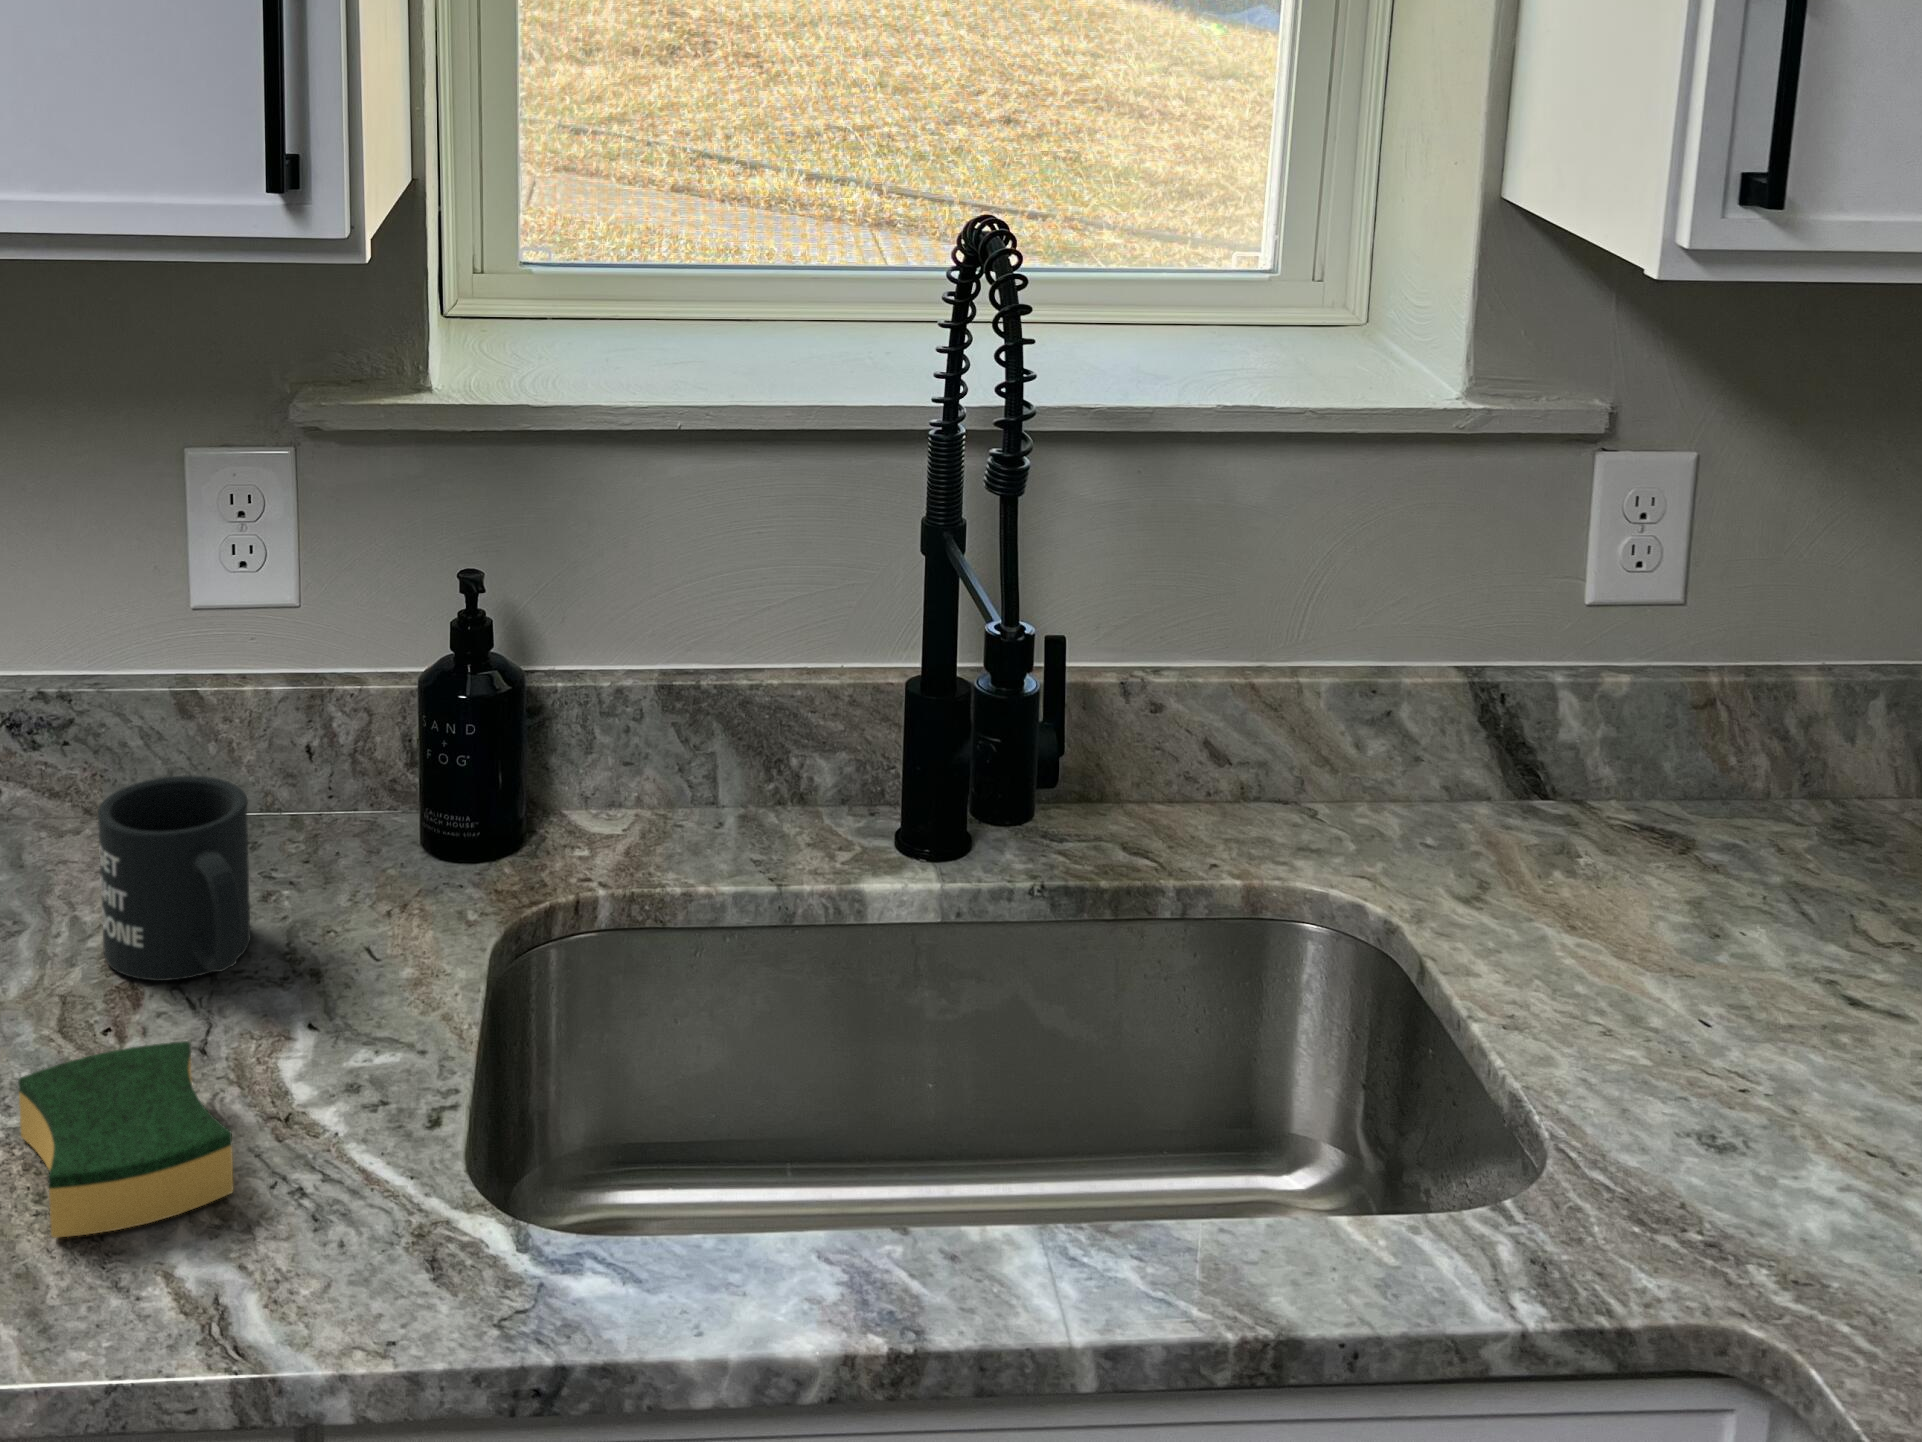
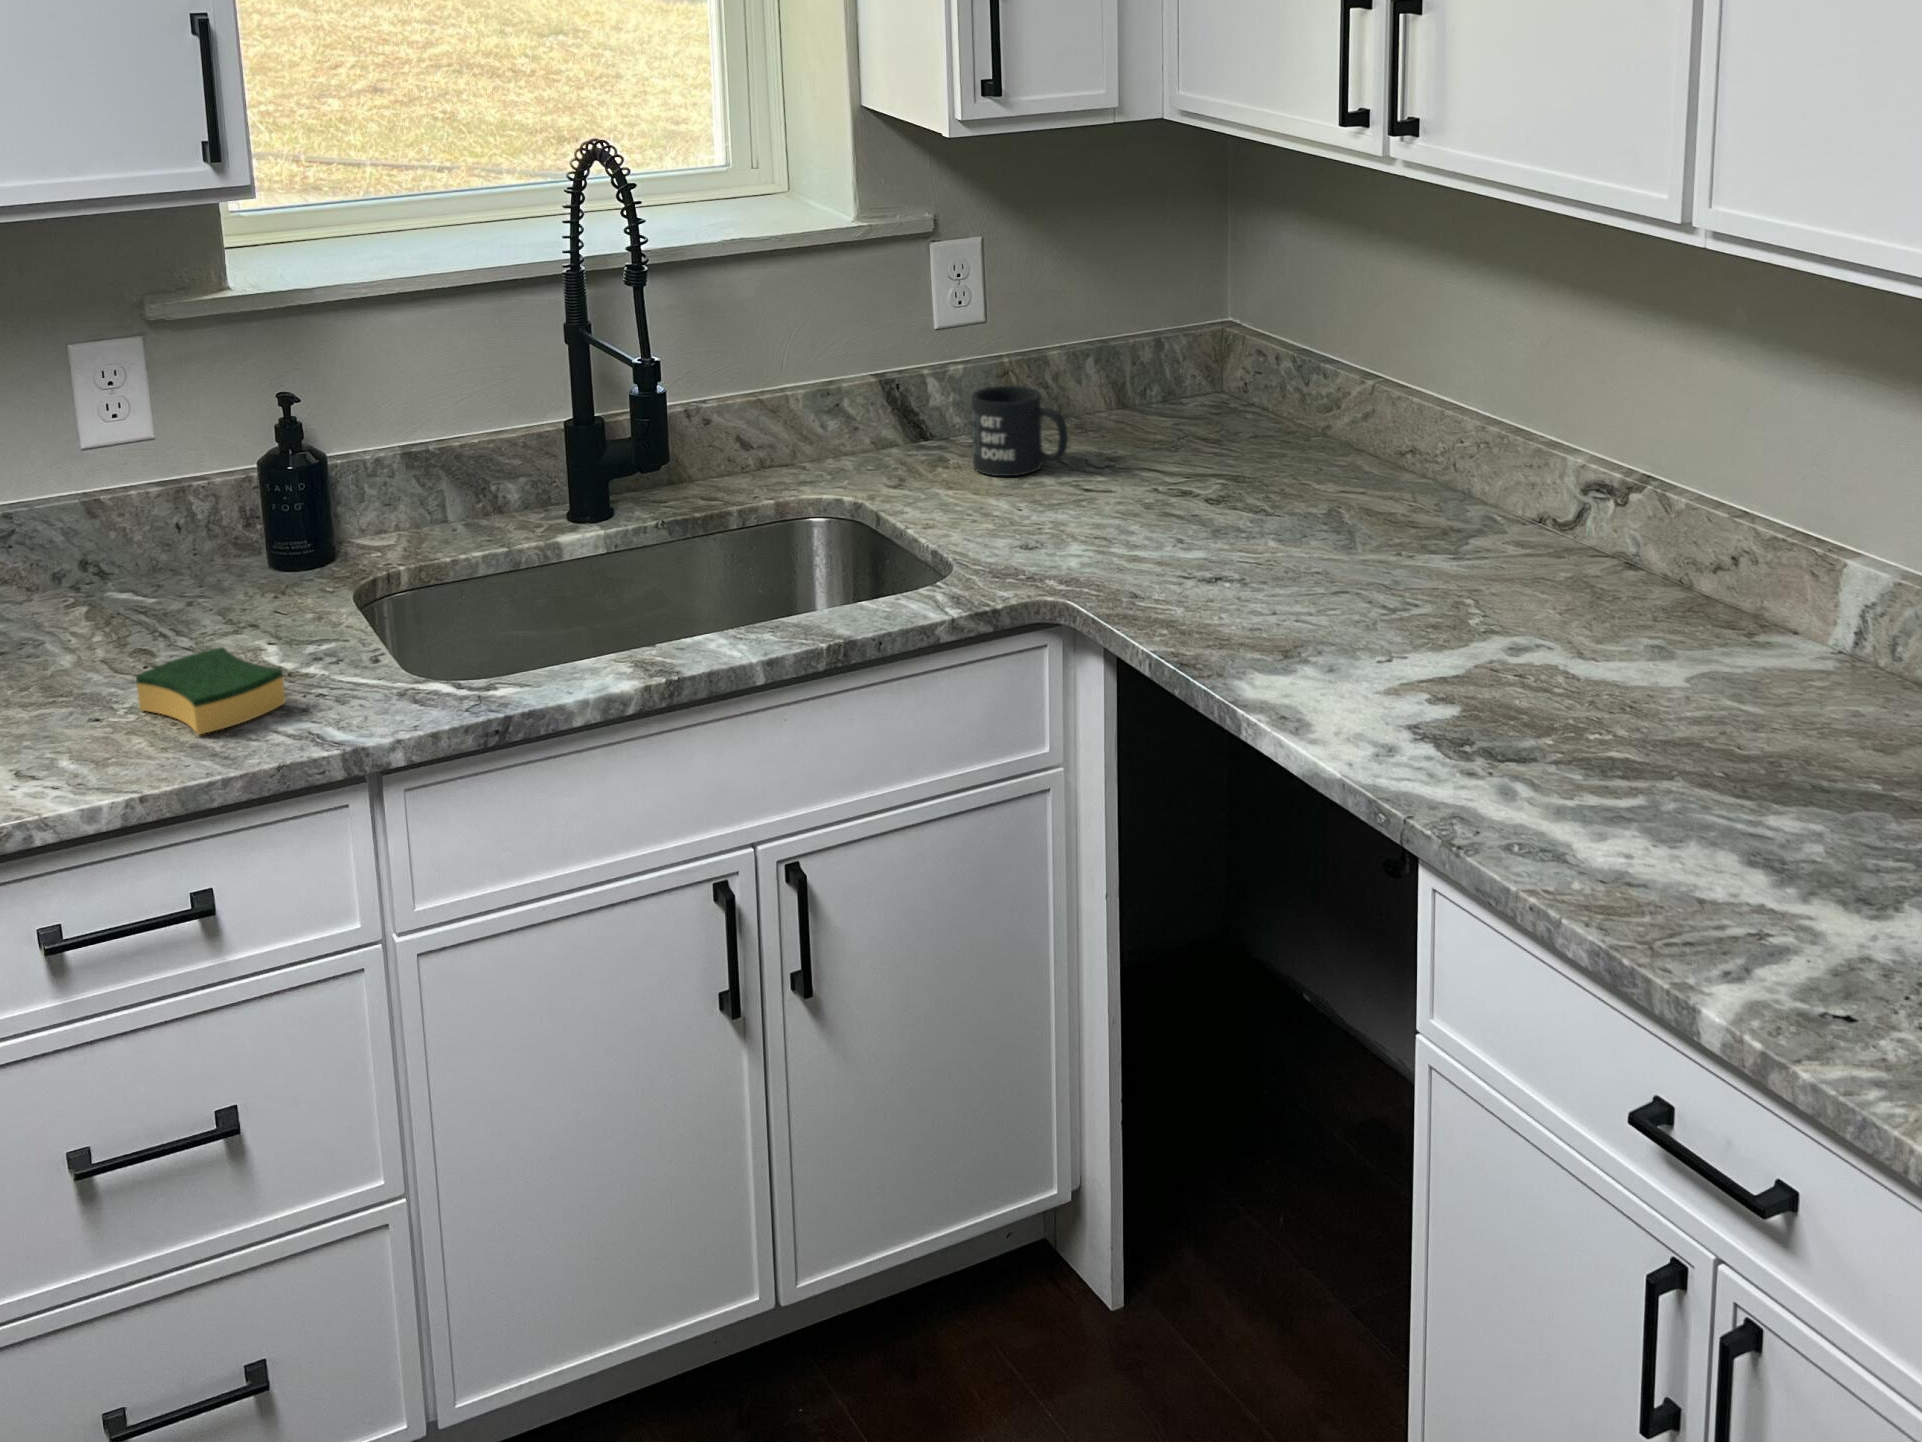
mug: present [98,775,250,981] -> present [971,386,1068,476]

